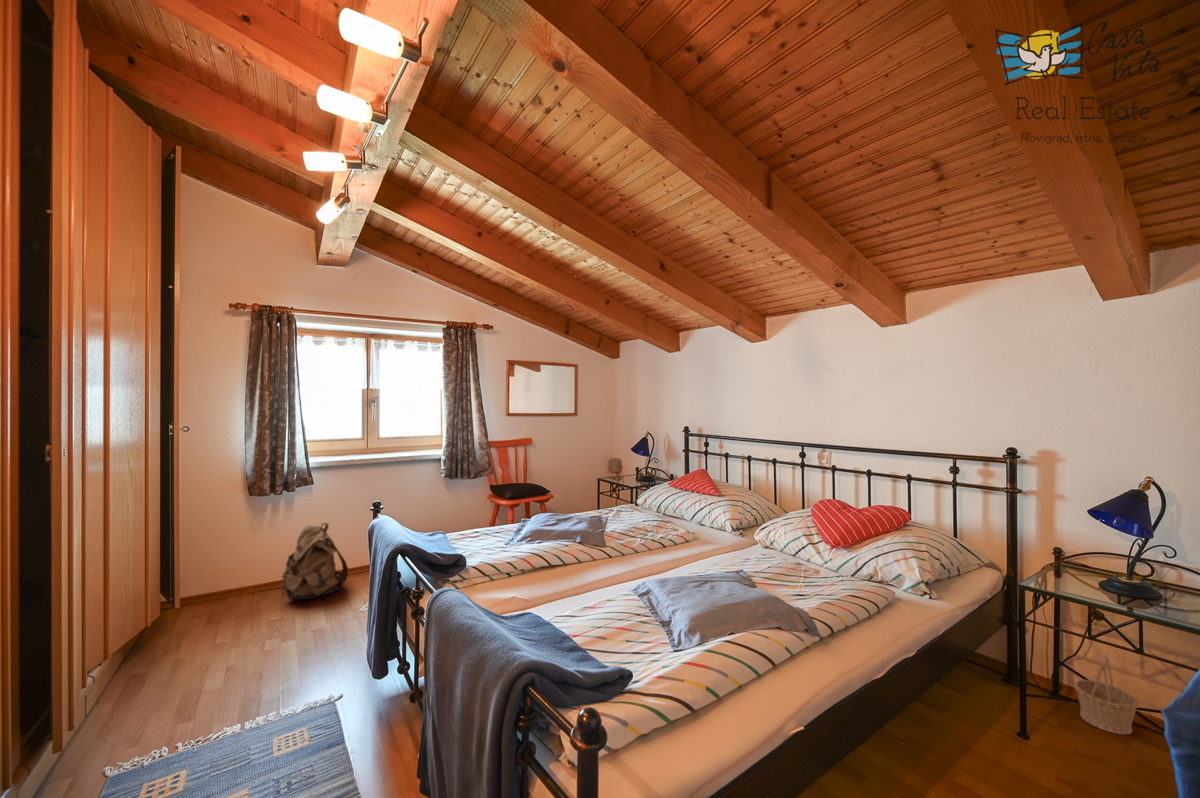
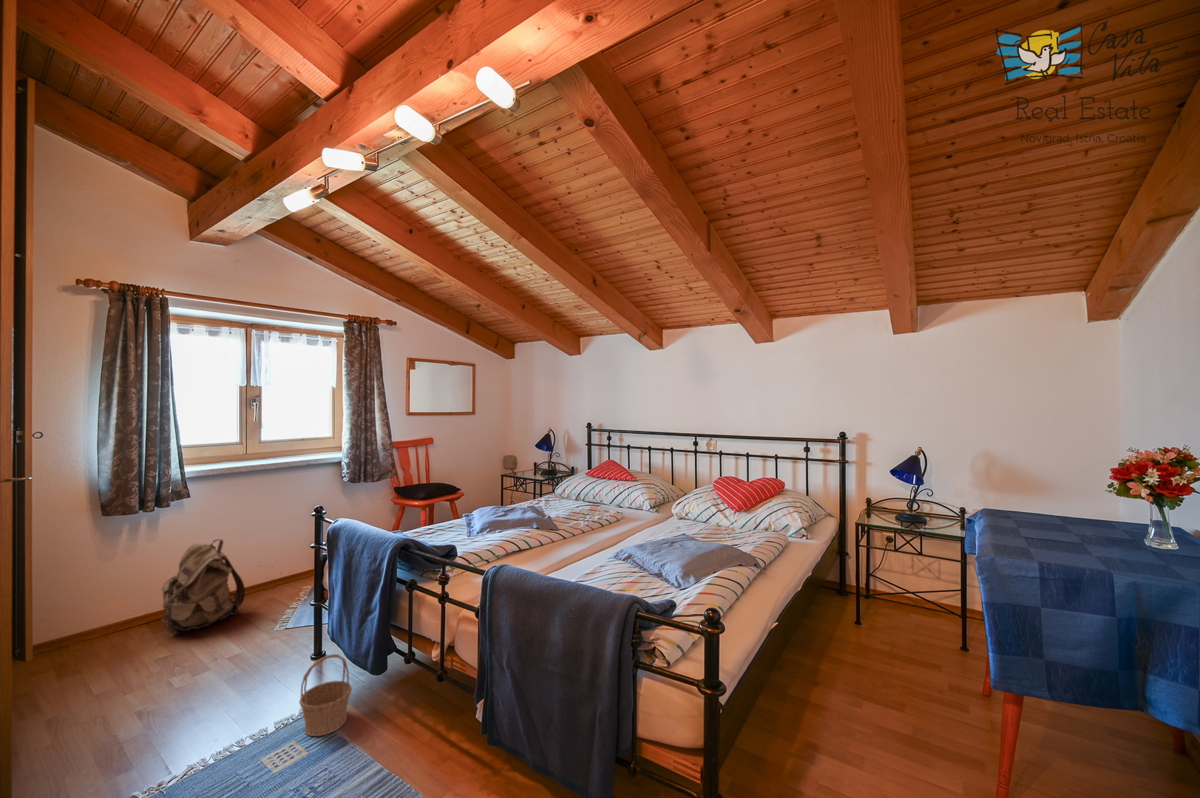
basket: present [1074,655,1139,734] -> present [300,654,352,736]

